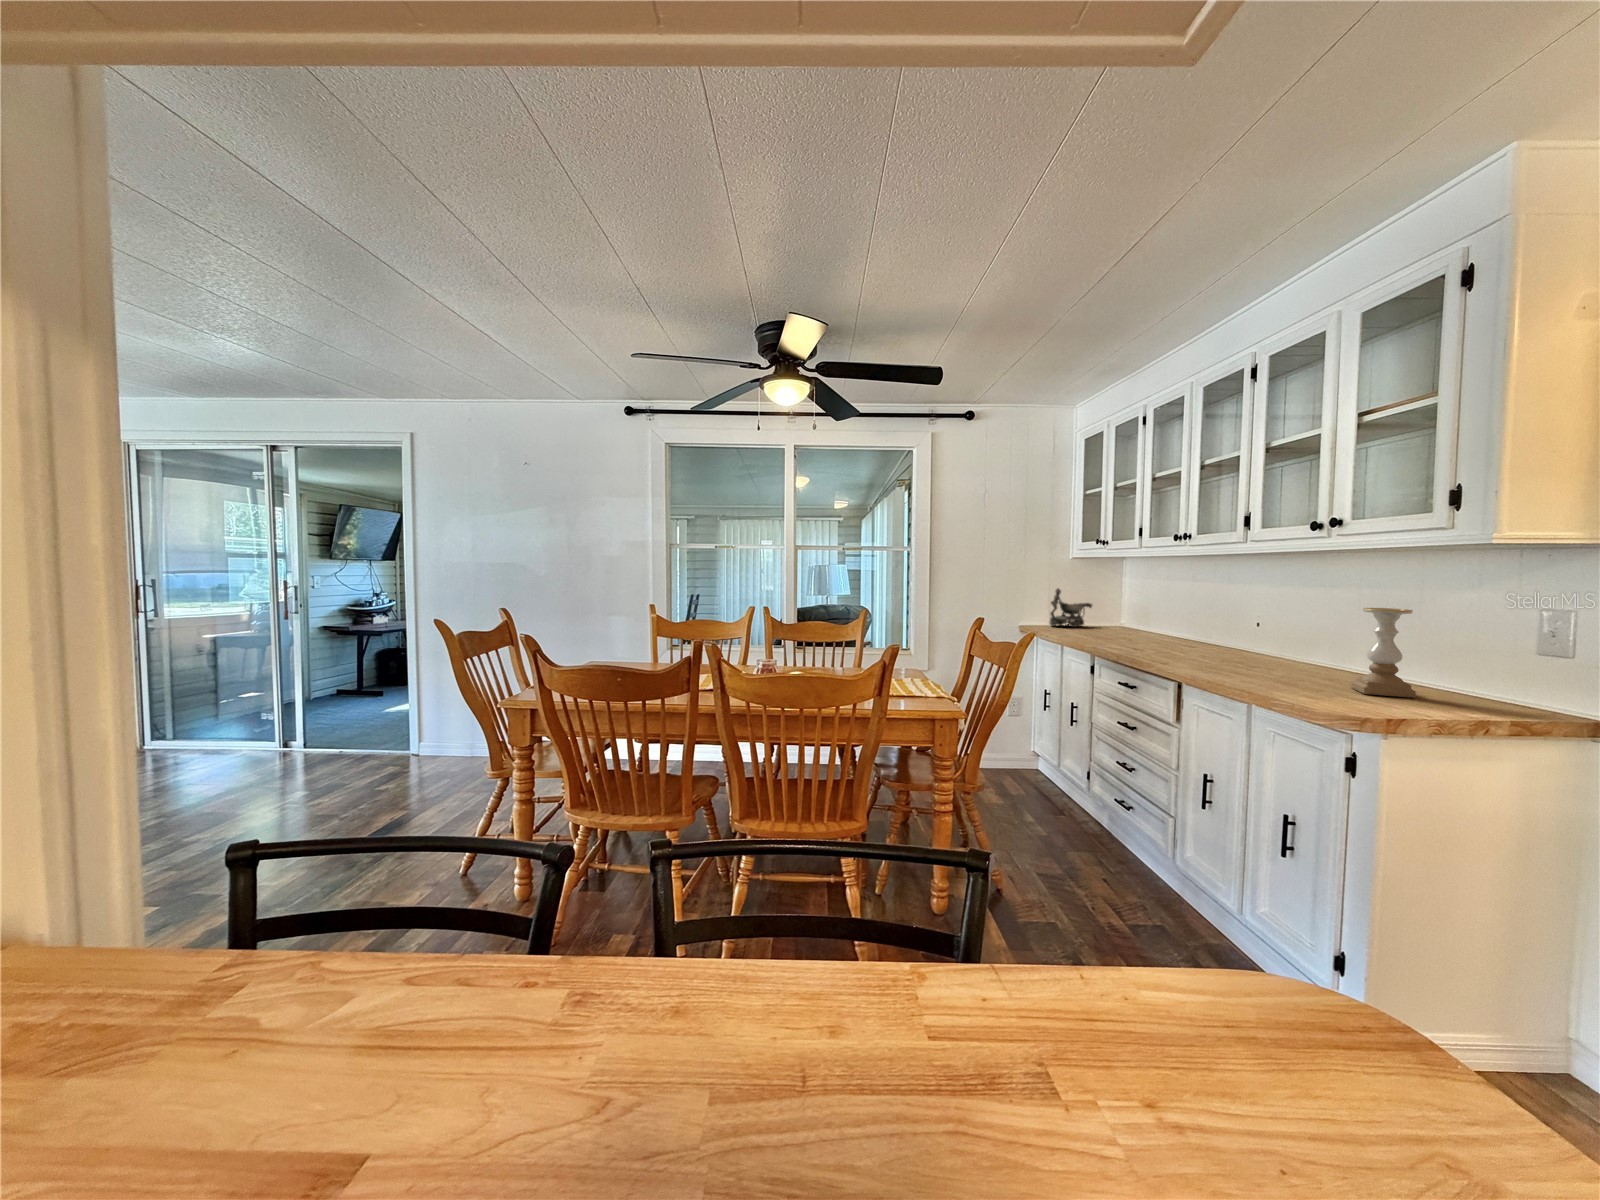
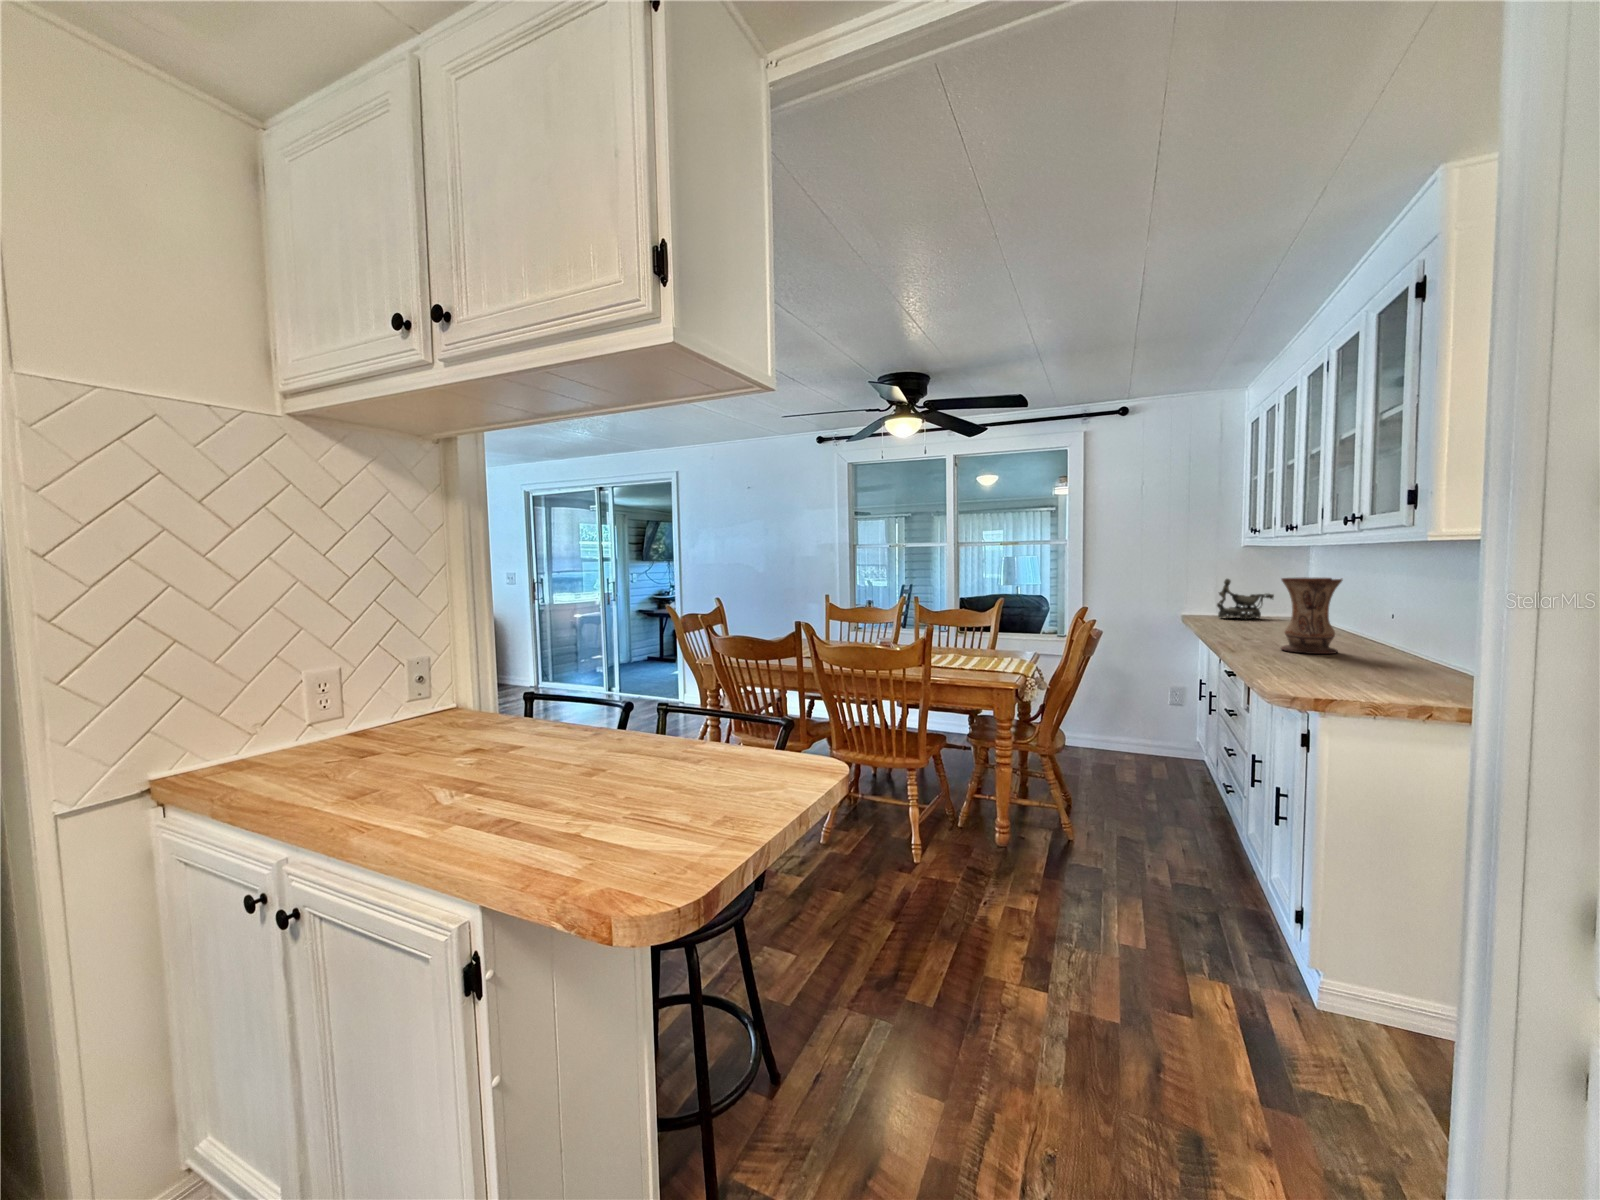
vase: none [1188,586,1247,662] -> present [1281,577,1342,654]
candle holder: present [1351,608,1416,698] -> none [1366,600,1424,687]

